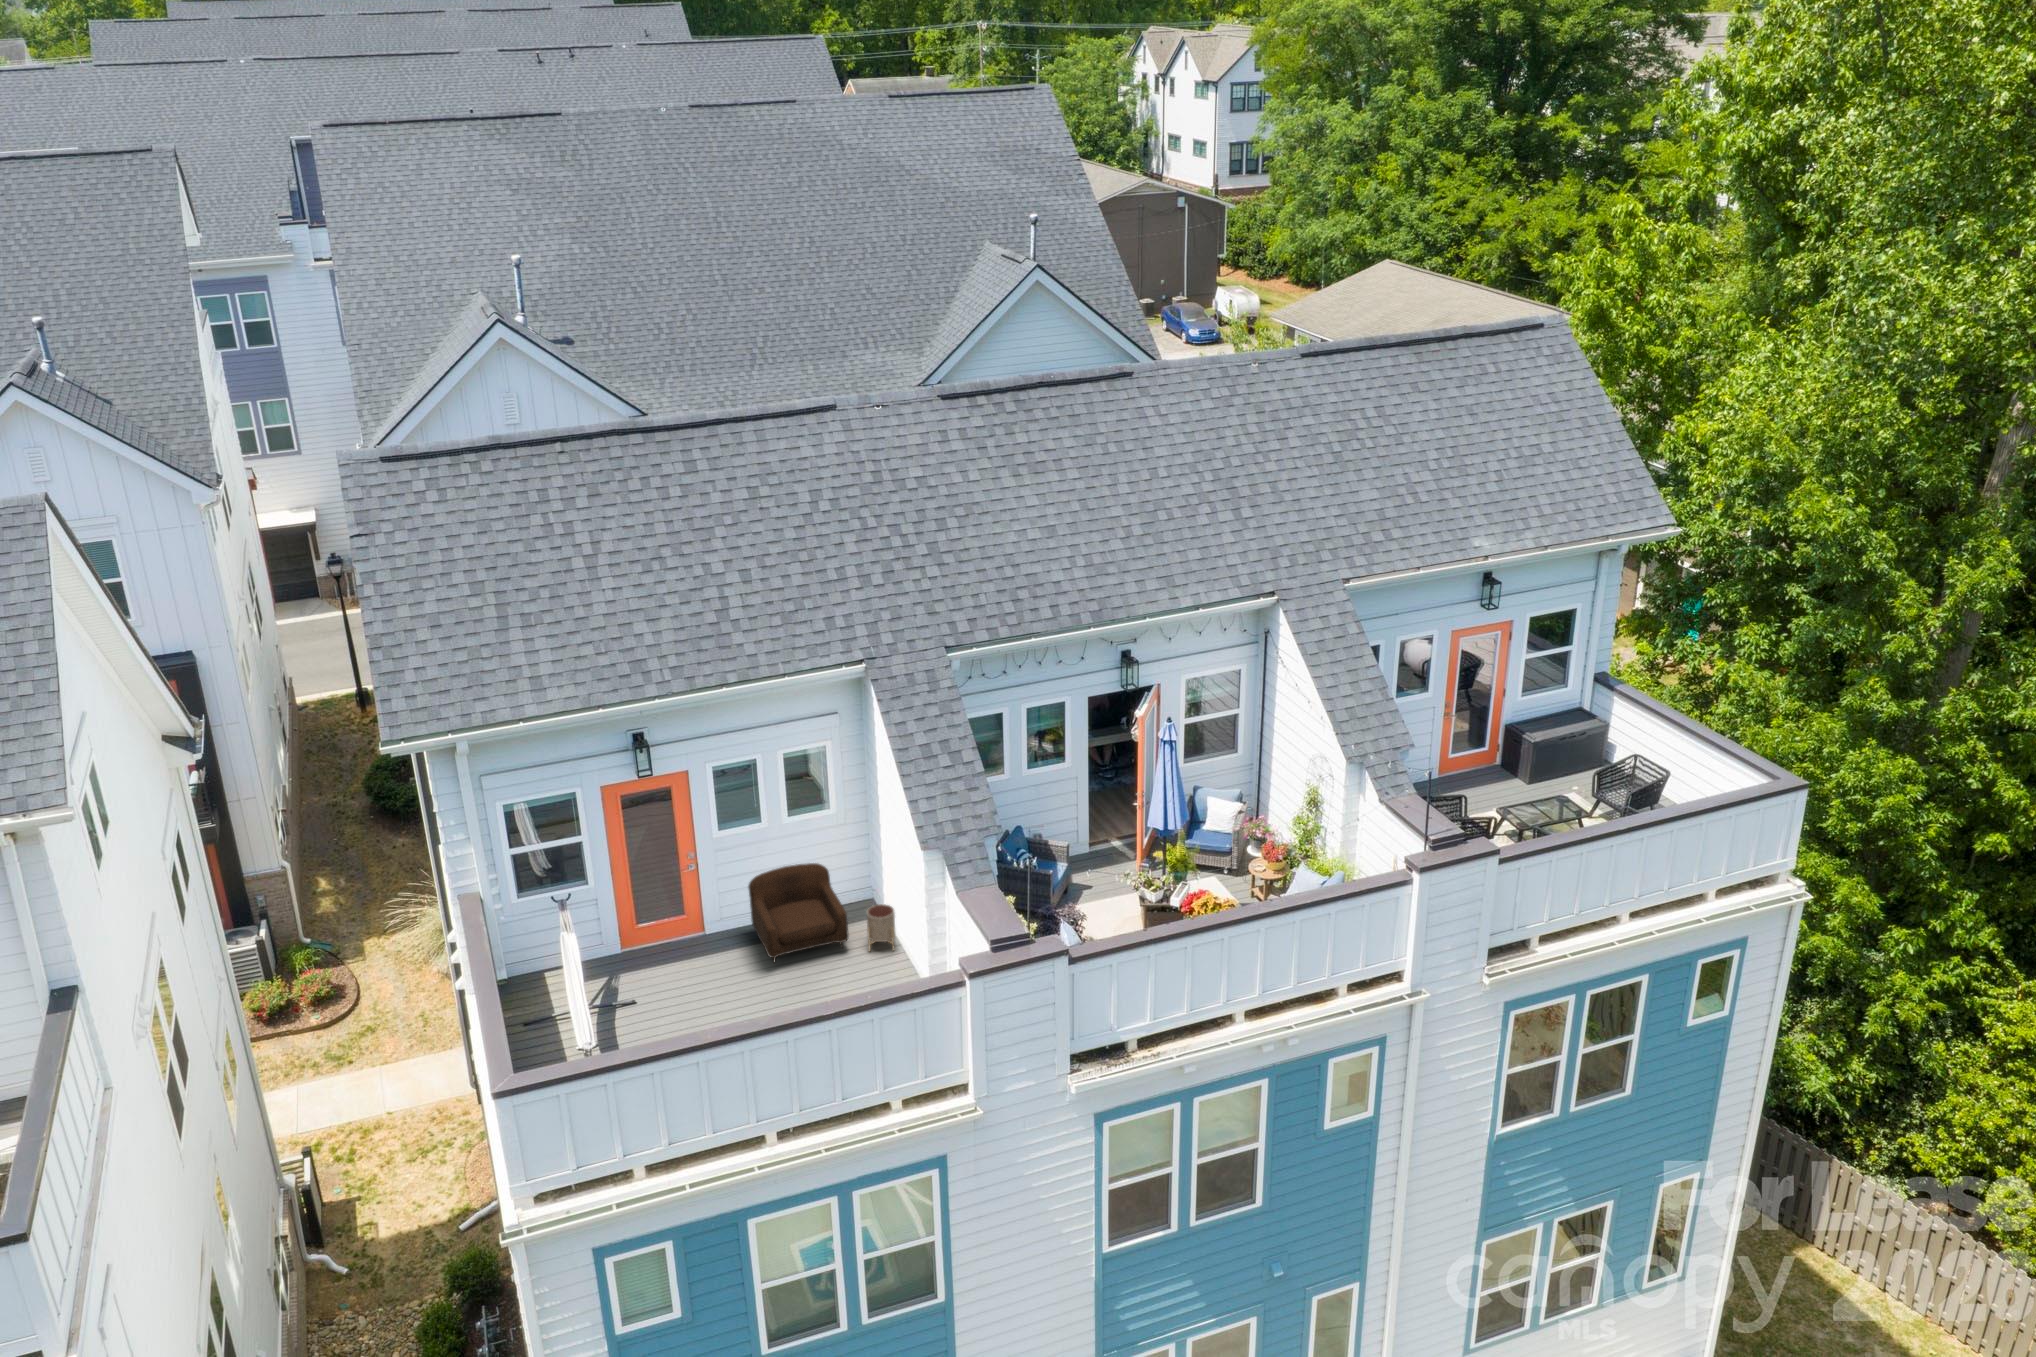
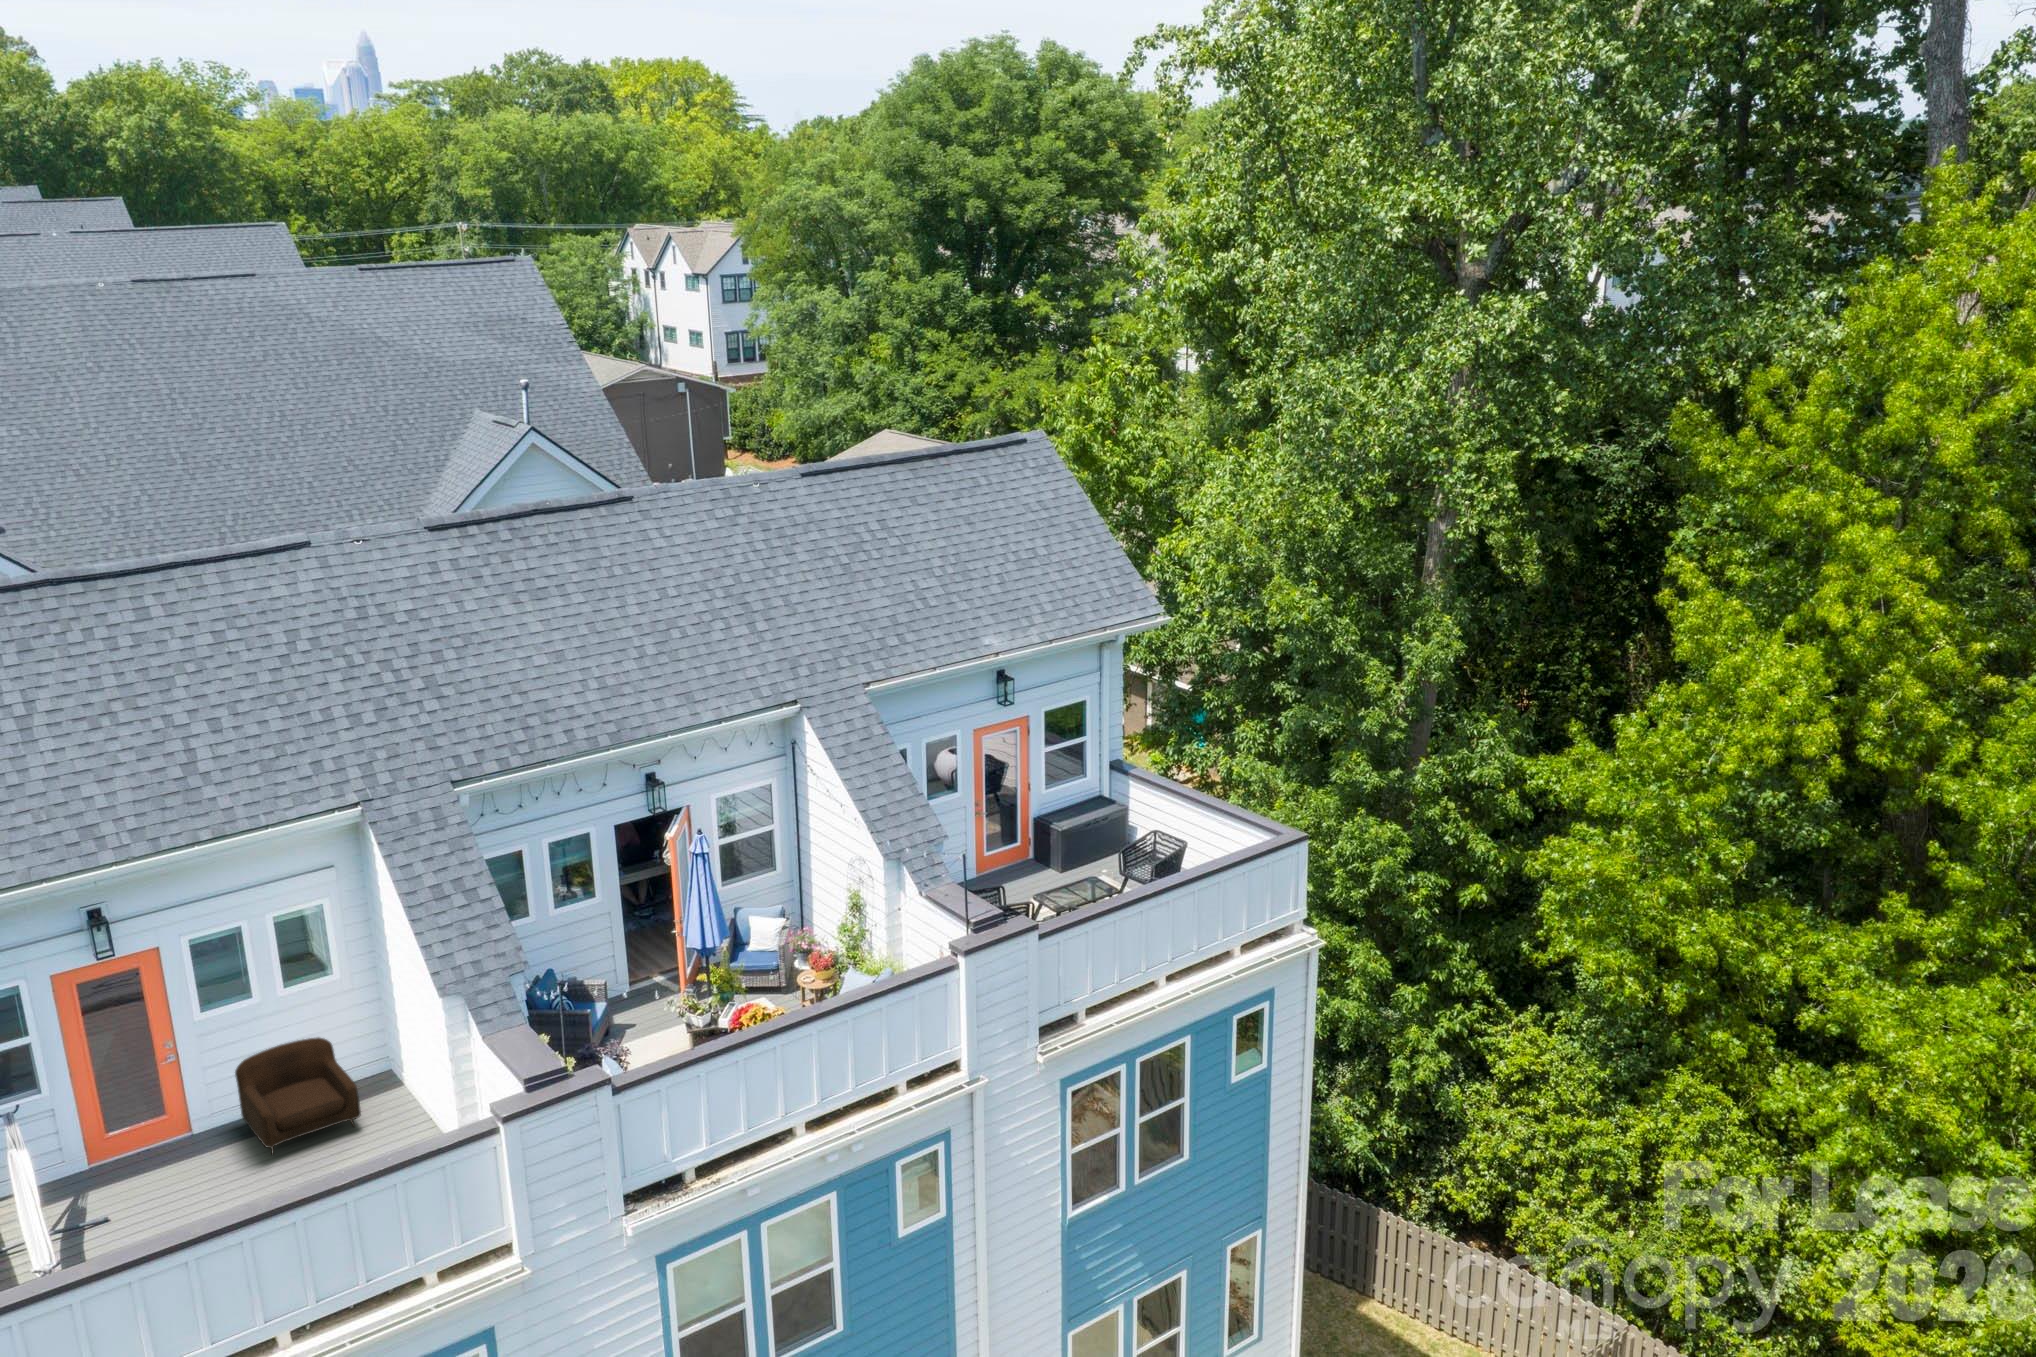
planter: present [867,904,895,951] -> none [380,1071,416,1126]

